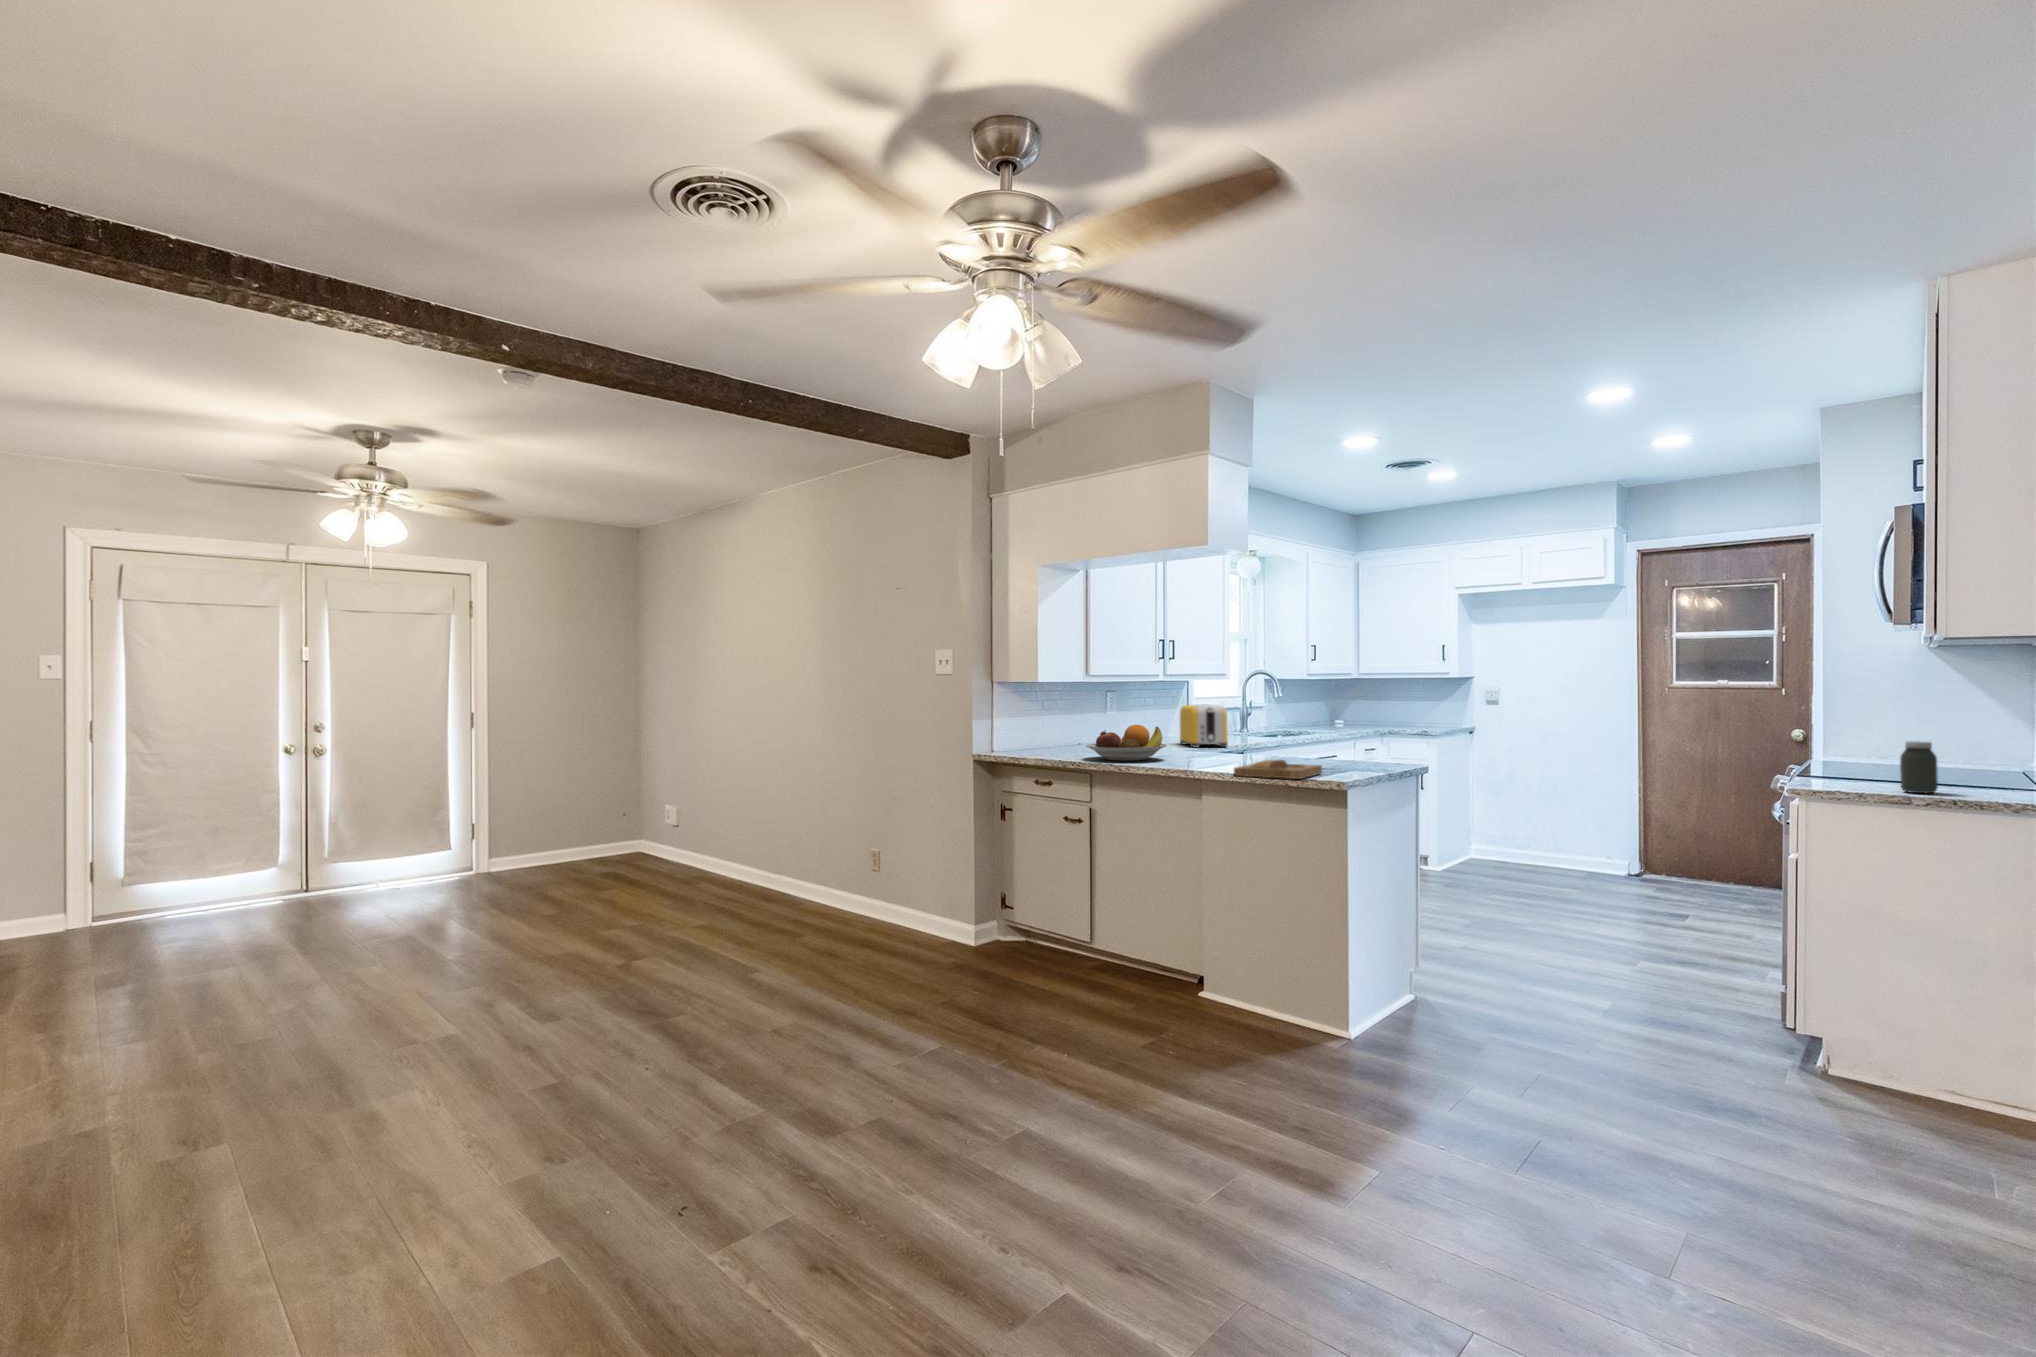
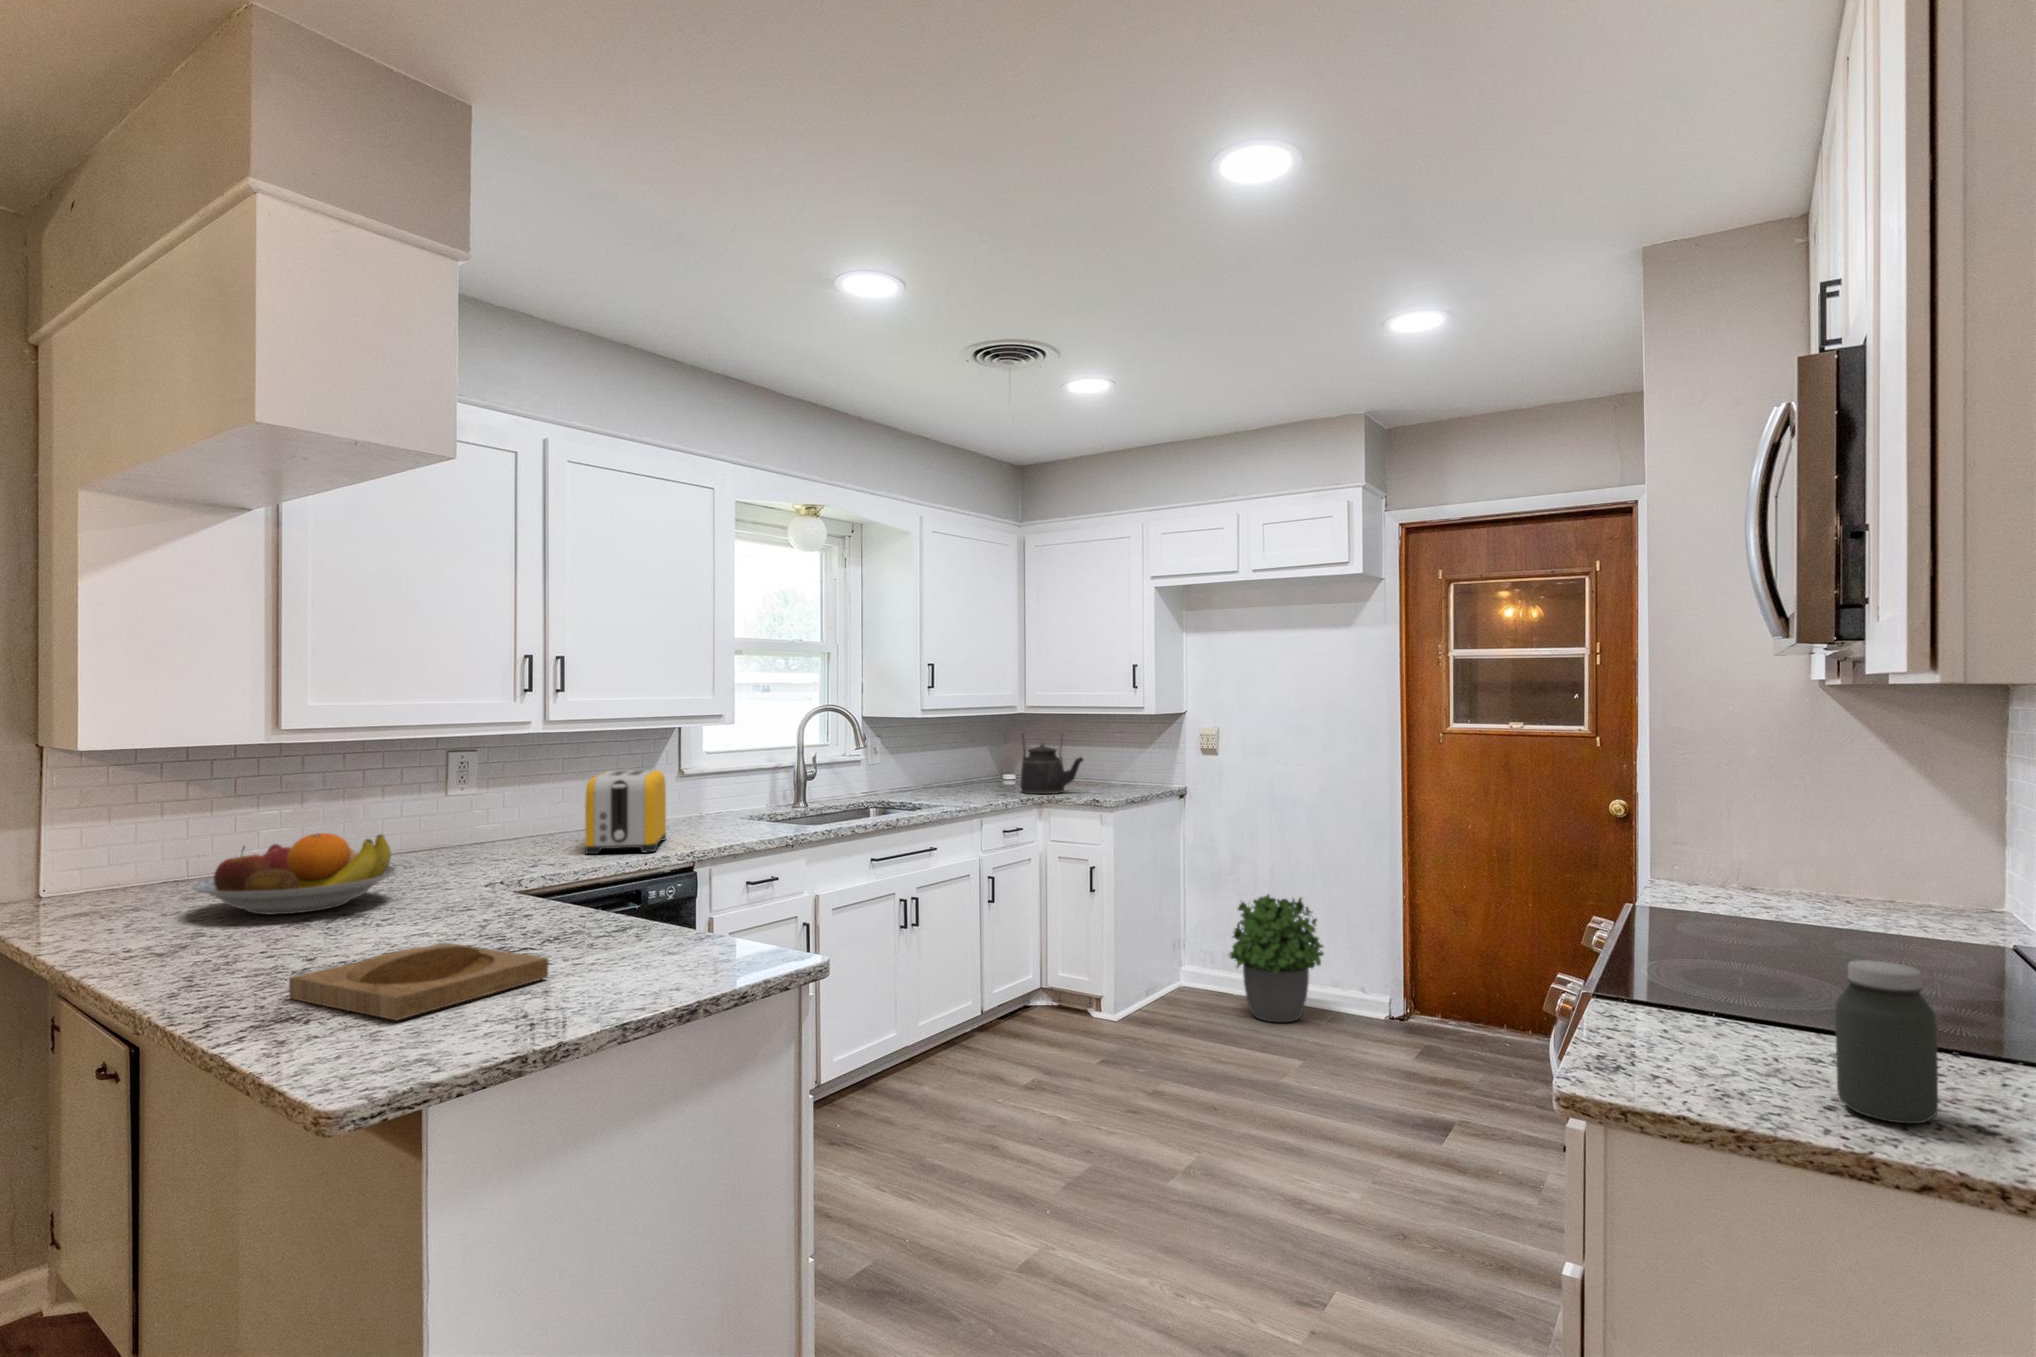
kettle: none [1365,689,1411,729] -> present [1021,733,1083,794]
potted plant: none [1515,793,1586,877] -> present [1230,894,1324,1022]

